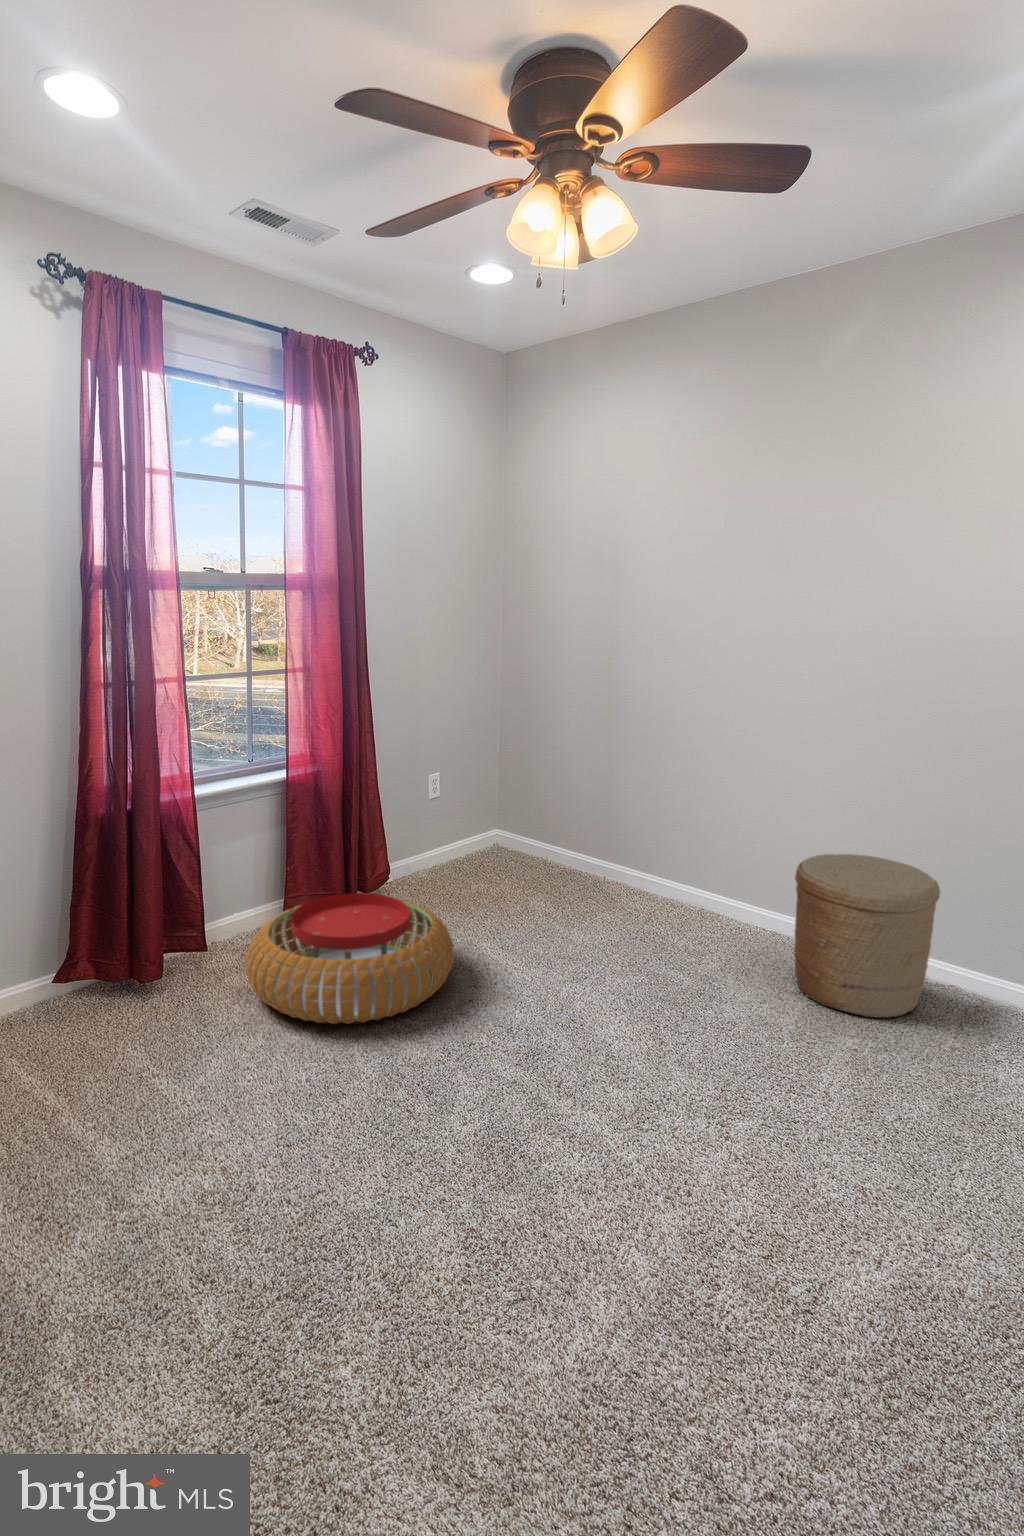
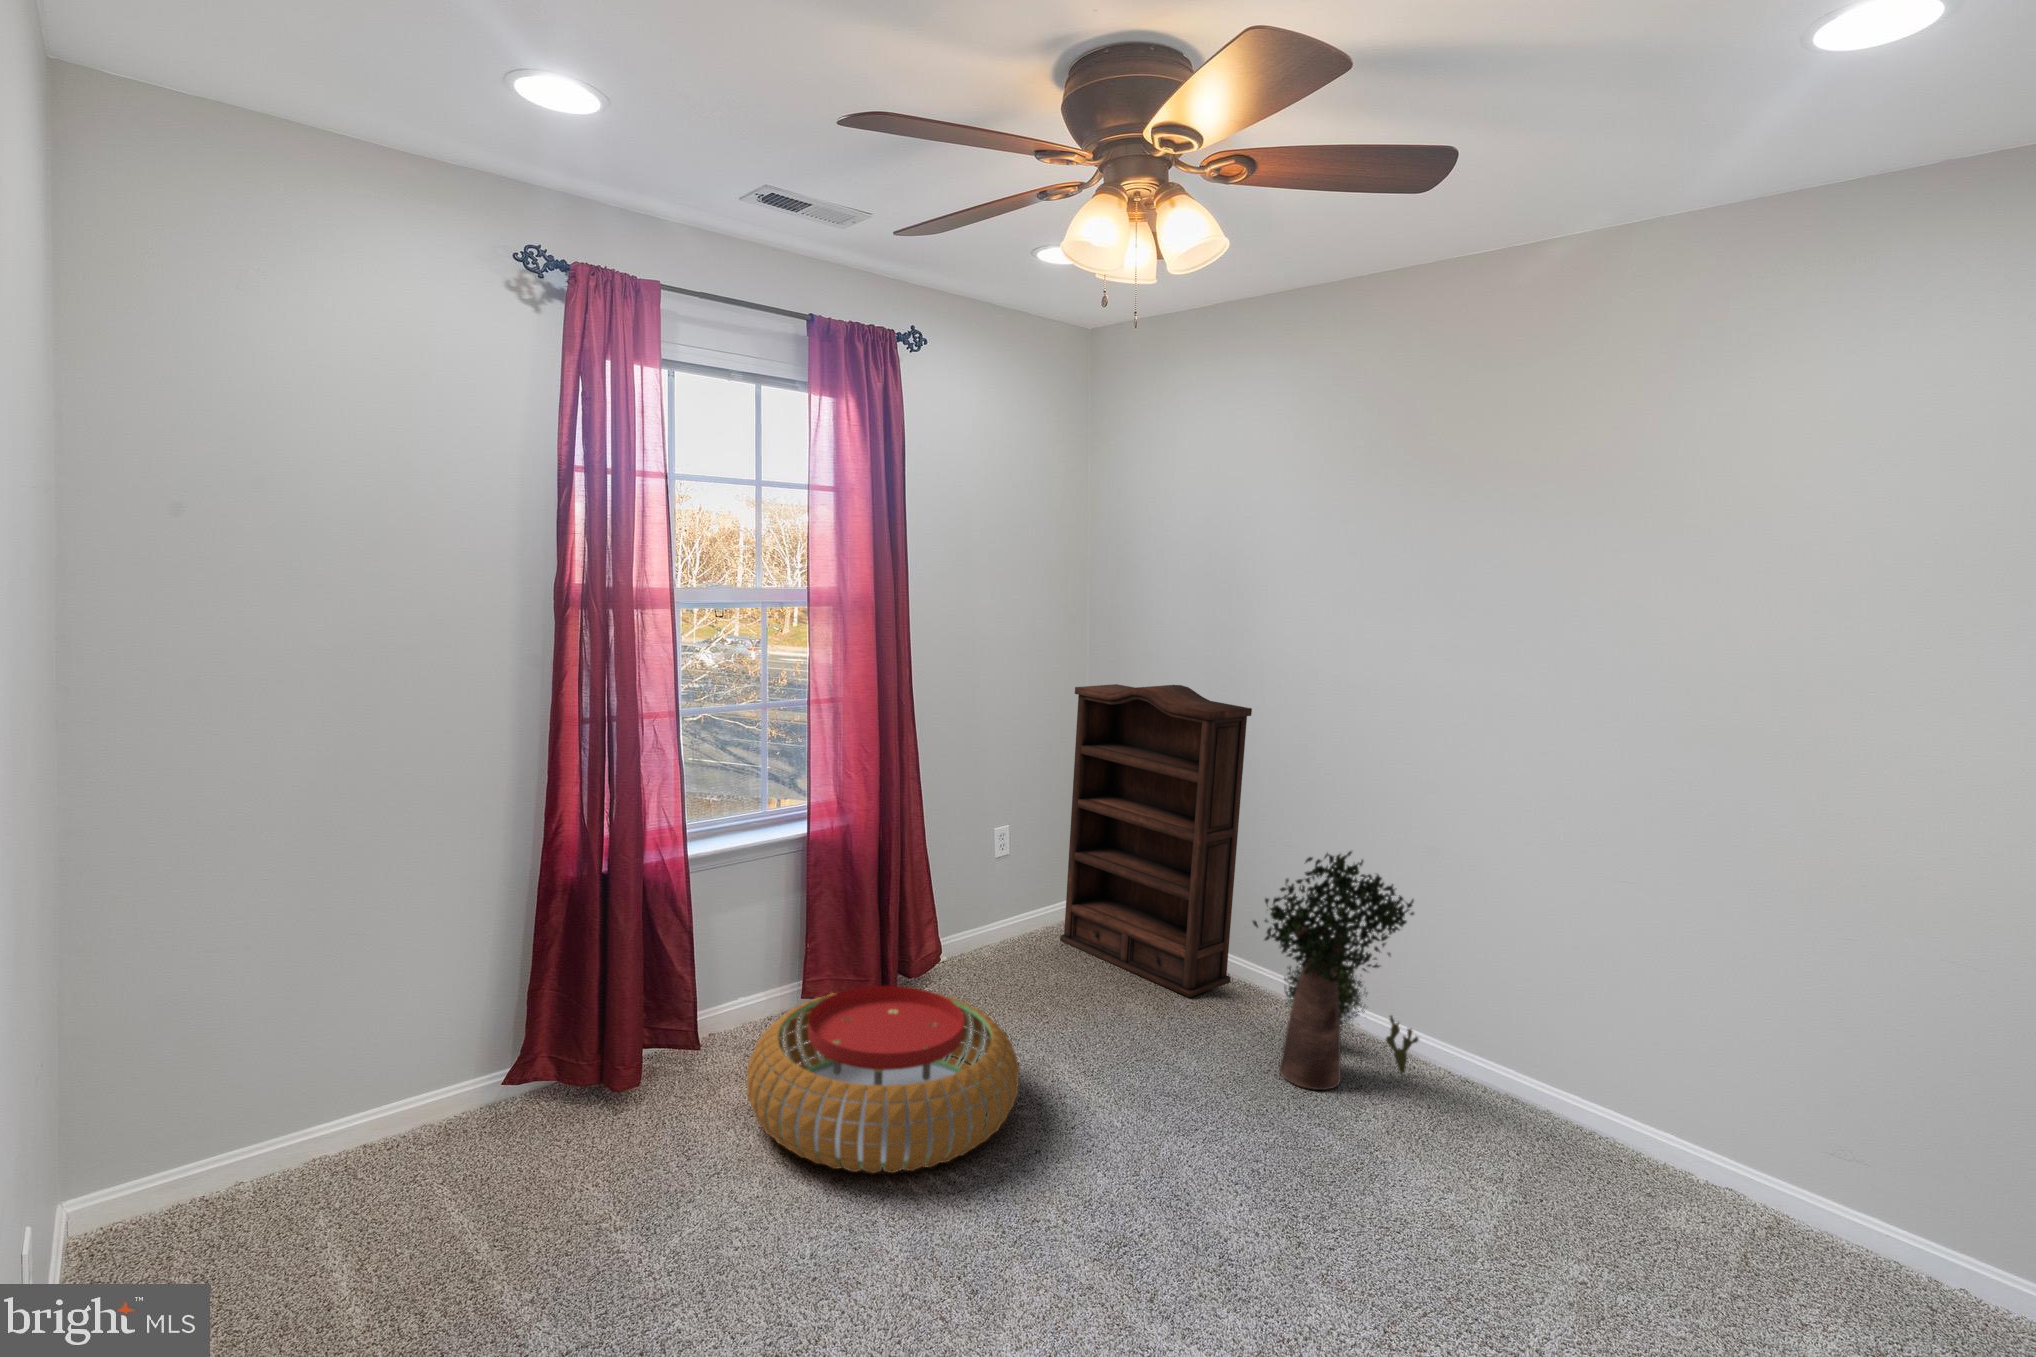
bookshelf: none [478,664,614,894] -> present [1060,684,1252,998]
potted plant: none [620,774,741,946] -> present [1253,851,1419,1090]
woven basket: present [794,854,940,1018] -> none [1495,982,1712,1233]

